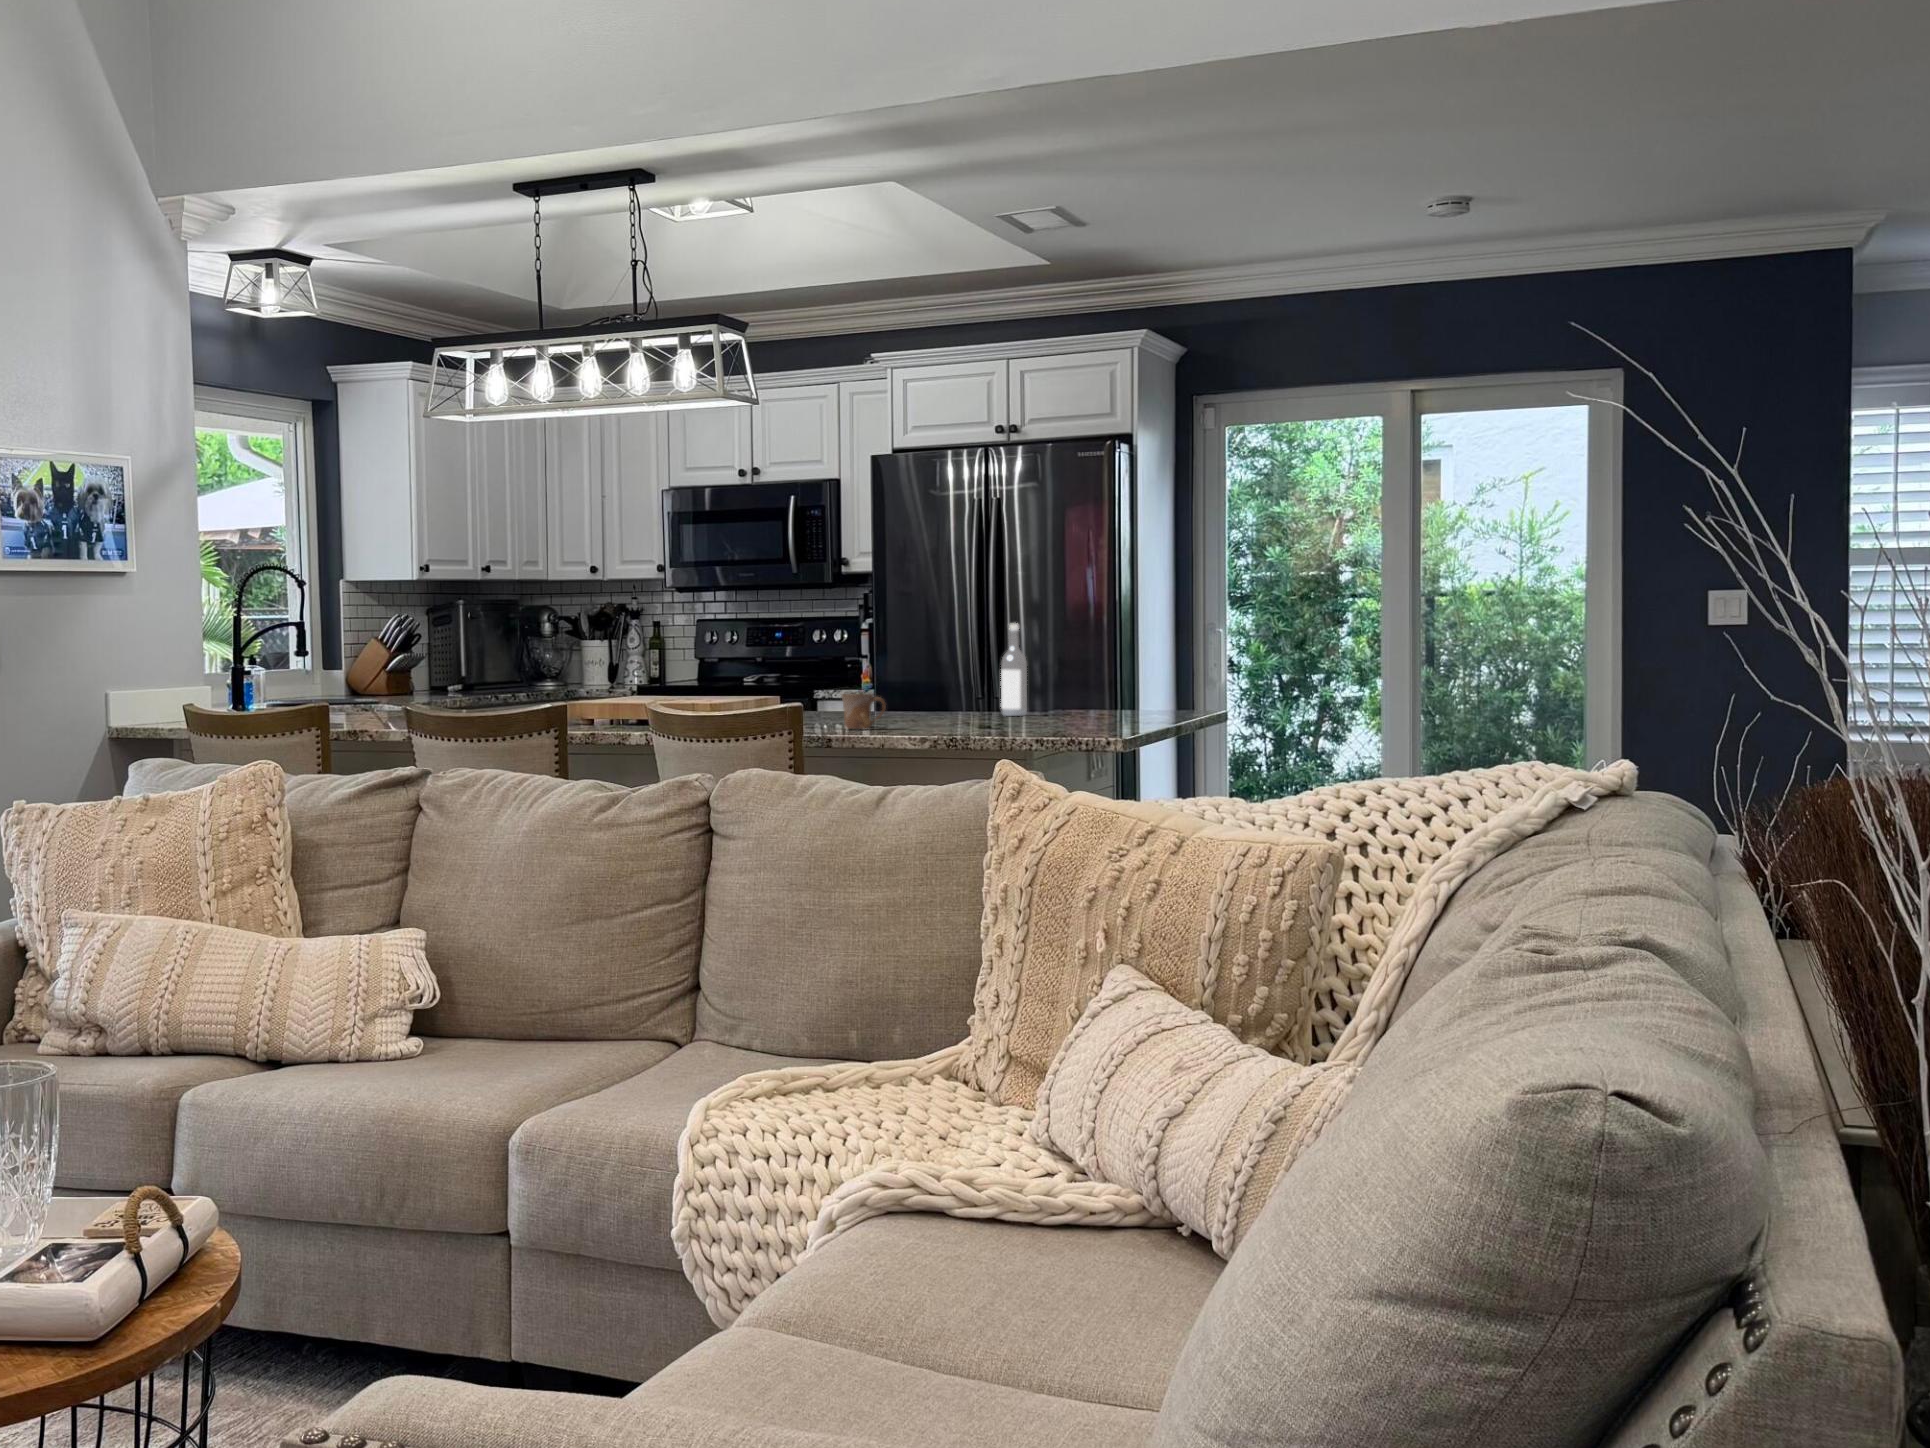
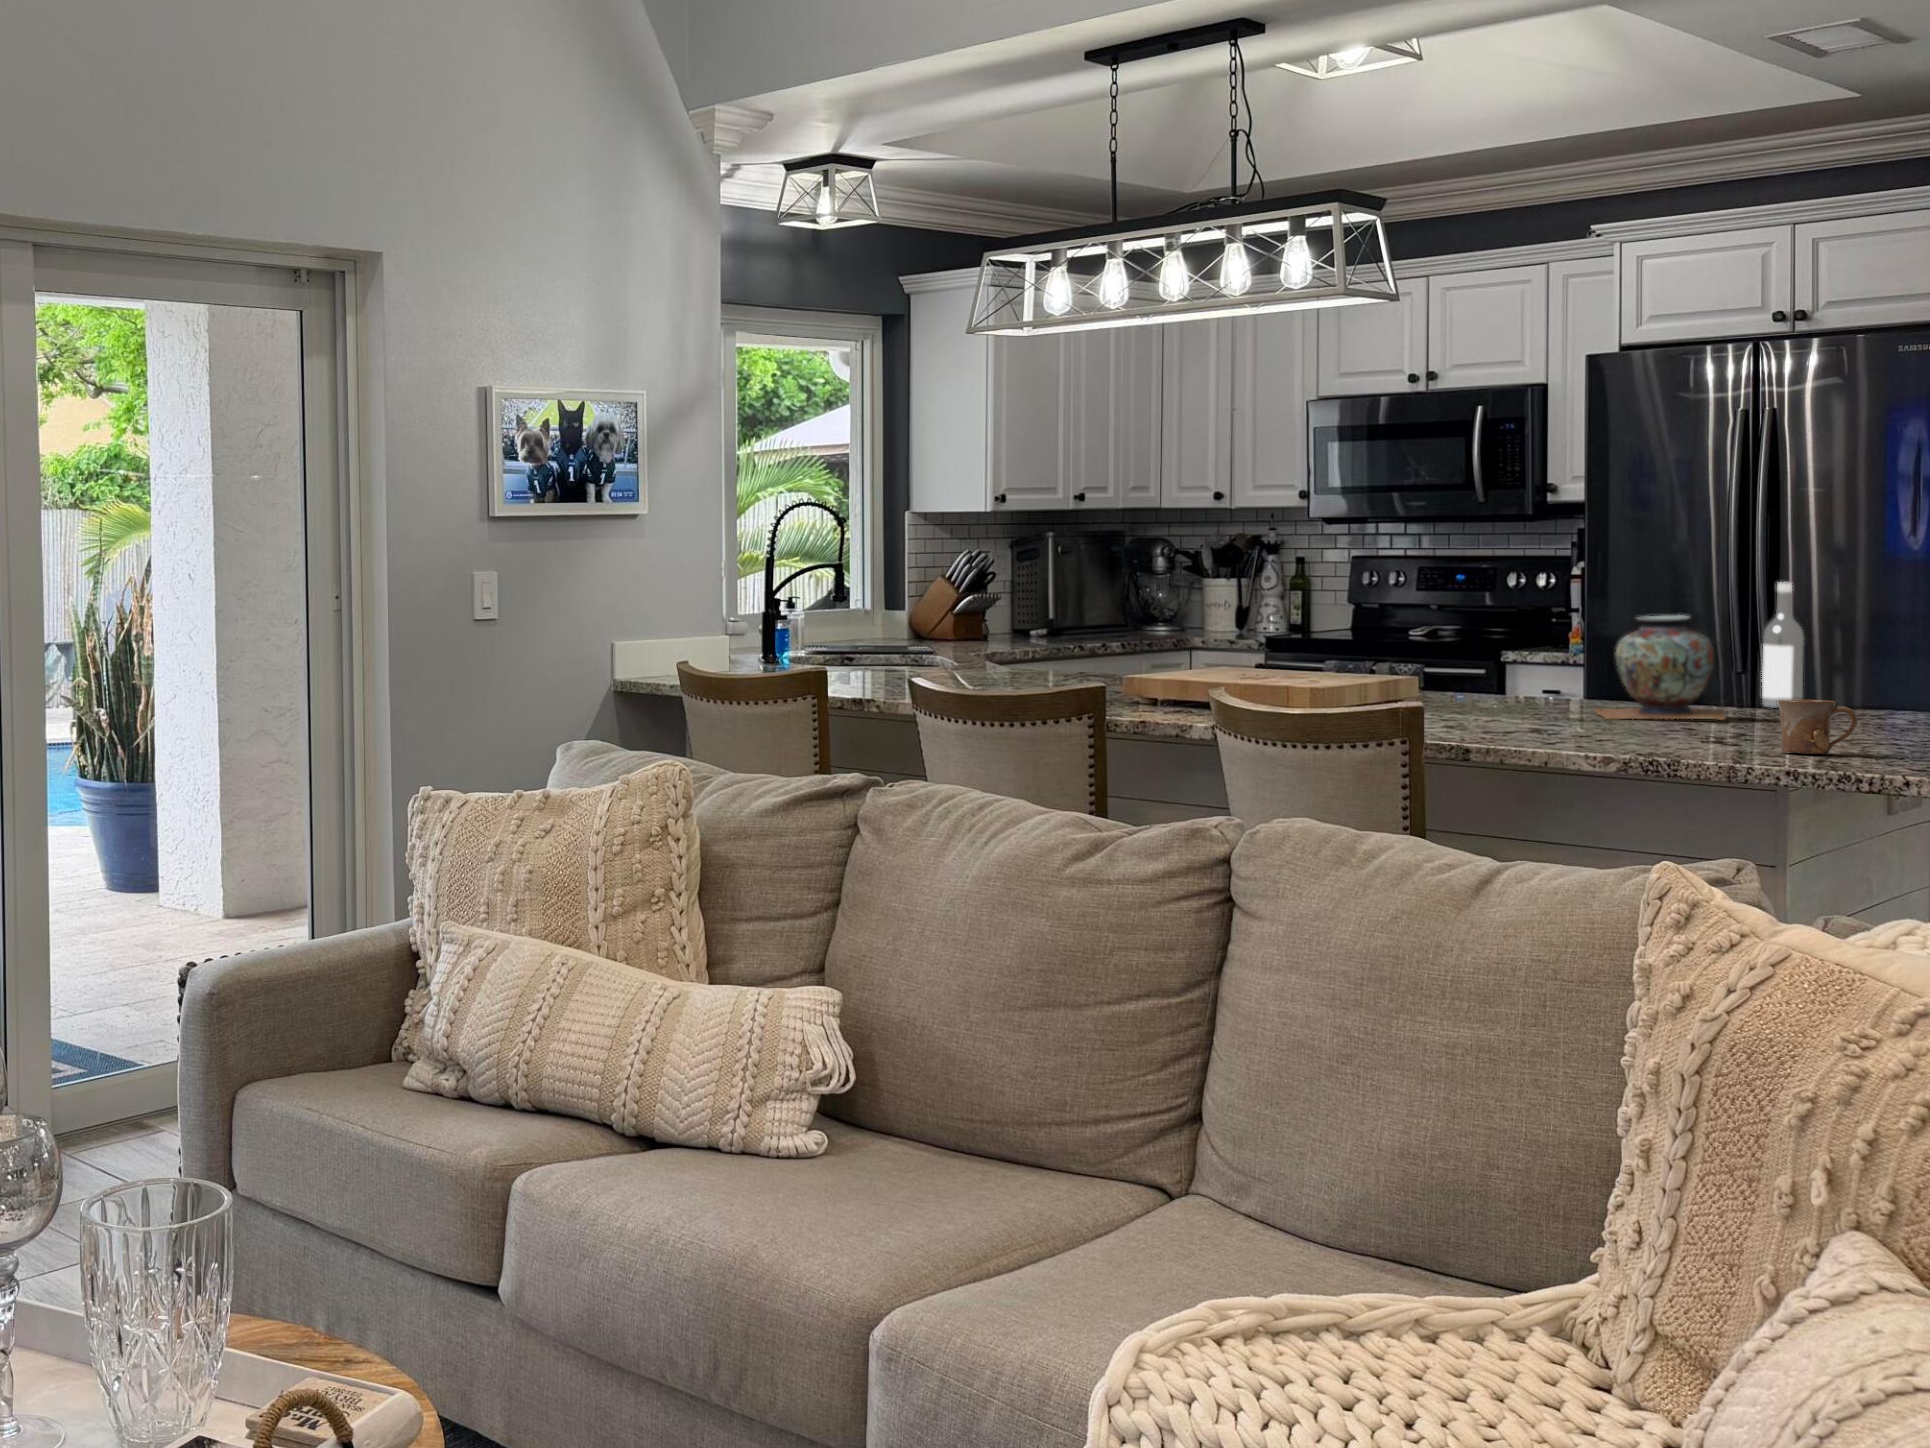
decorative vase: none [897,645,984,724] -> present [1595,616,1725,720]
mug: present [842,694,886,729] -> present [1777,699,1858,754]

